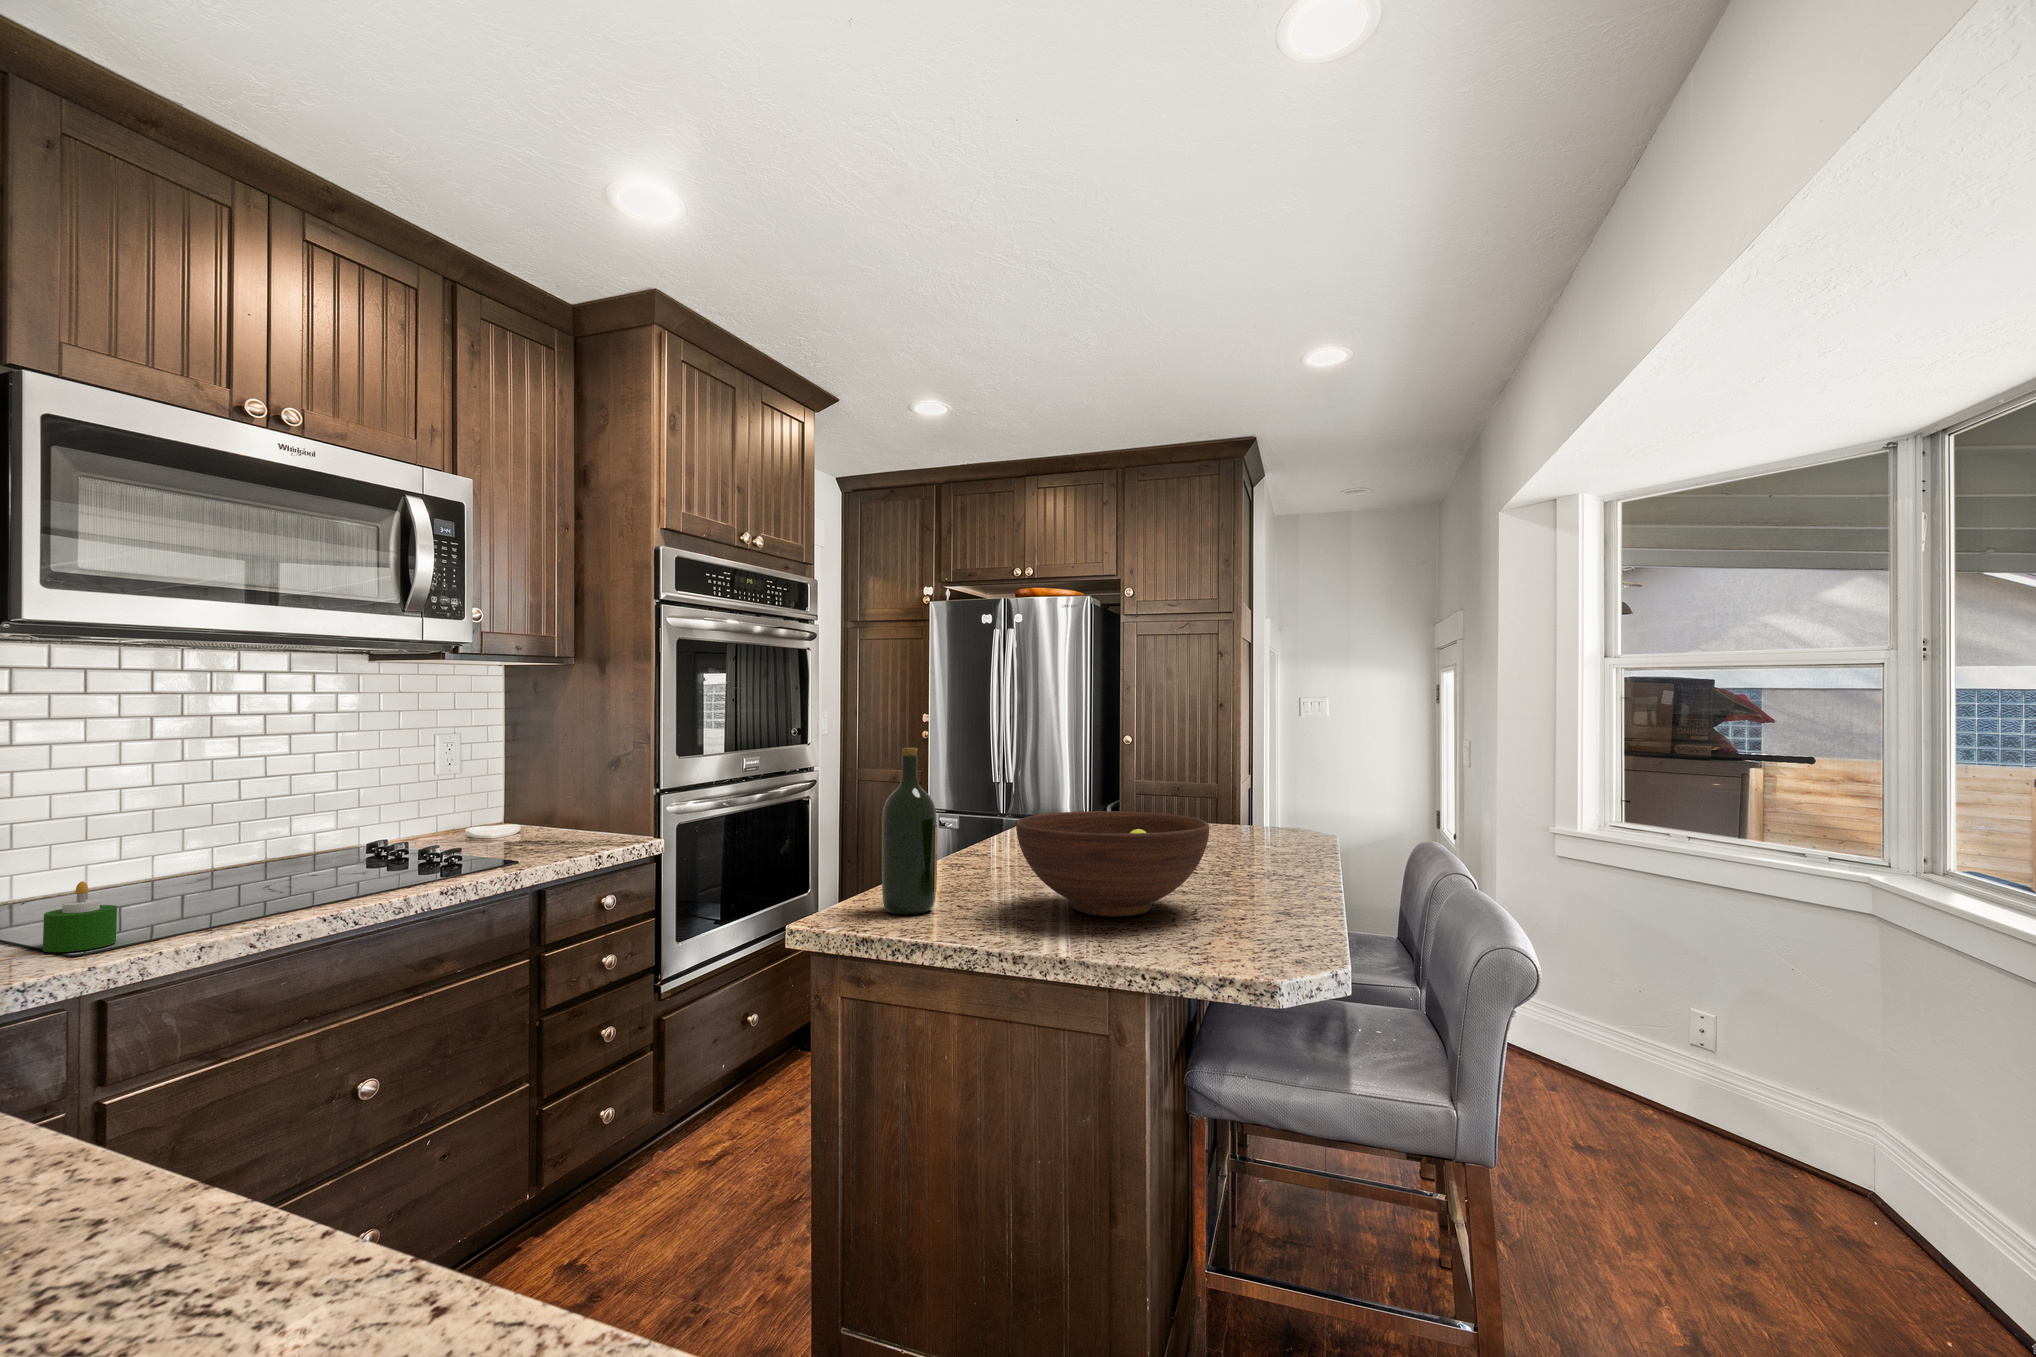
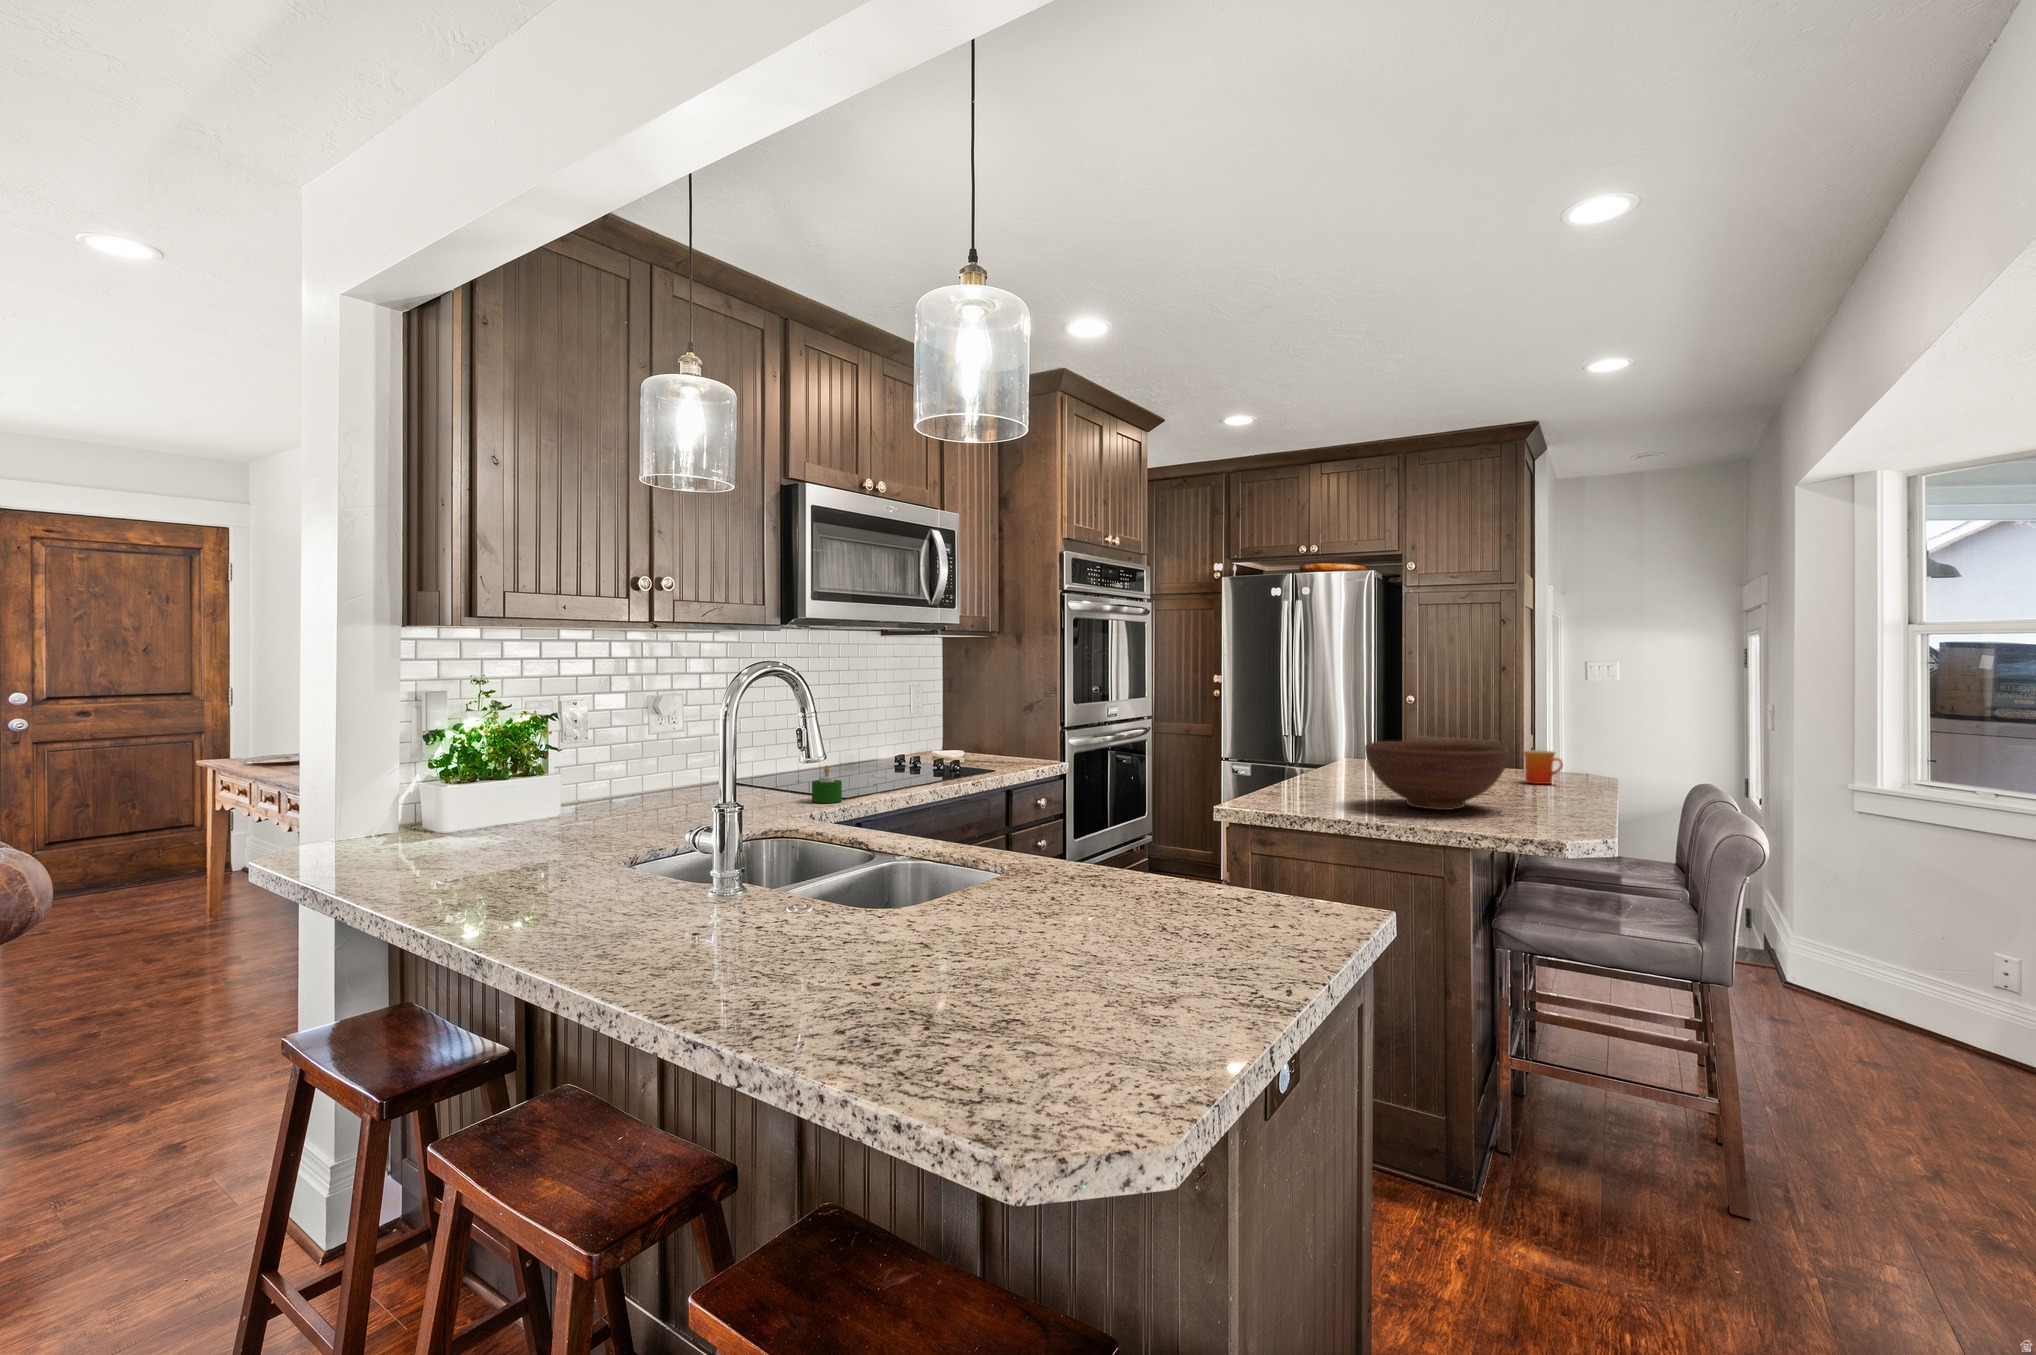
wine bottle: present [882,748,937,914] -> none [1270,695,1309,805]
mug: none [1236,815,1283,860] -> present [1523,750,1563,784]

